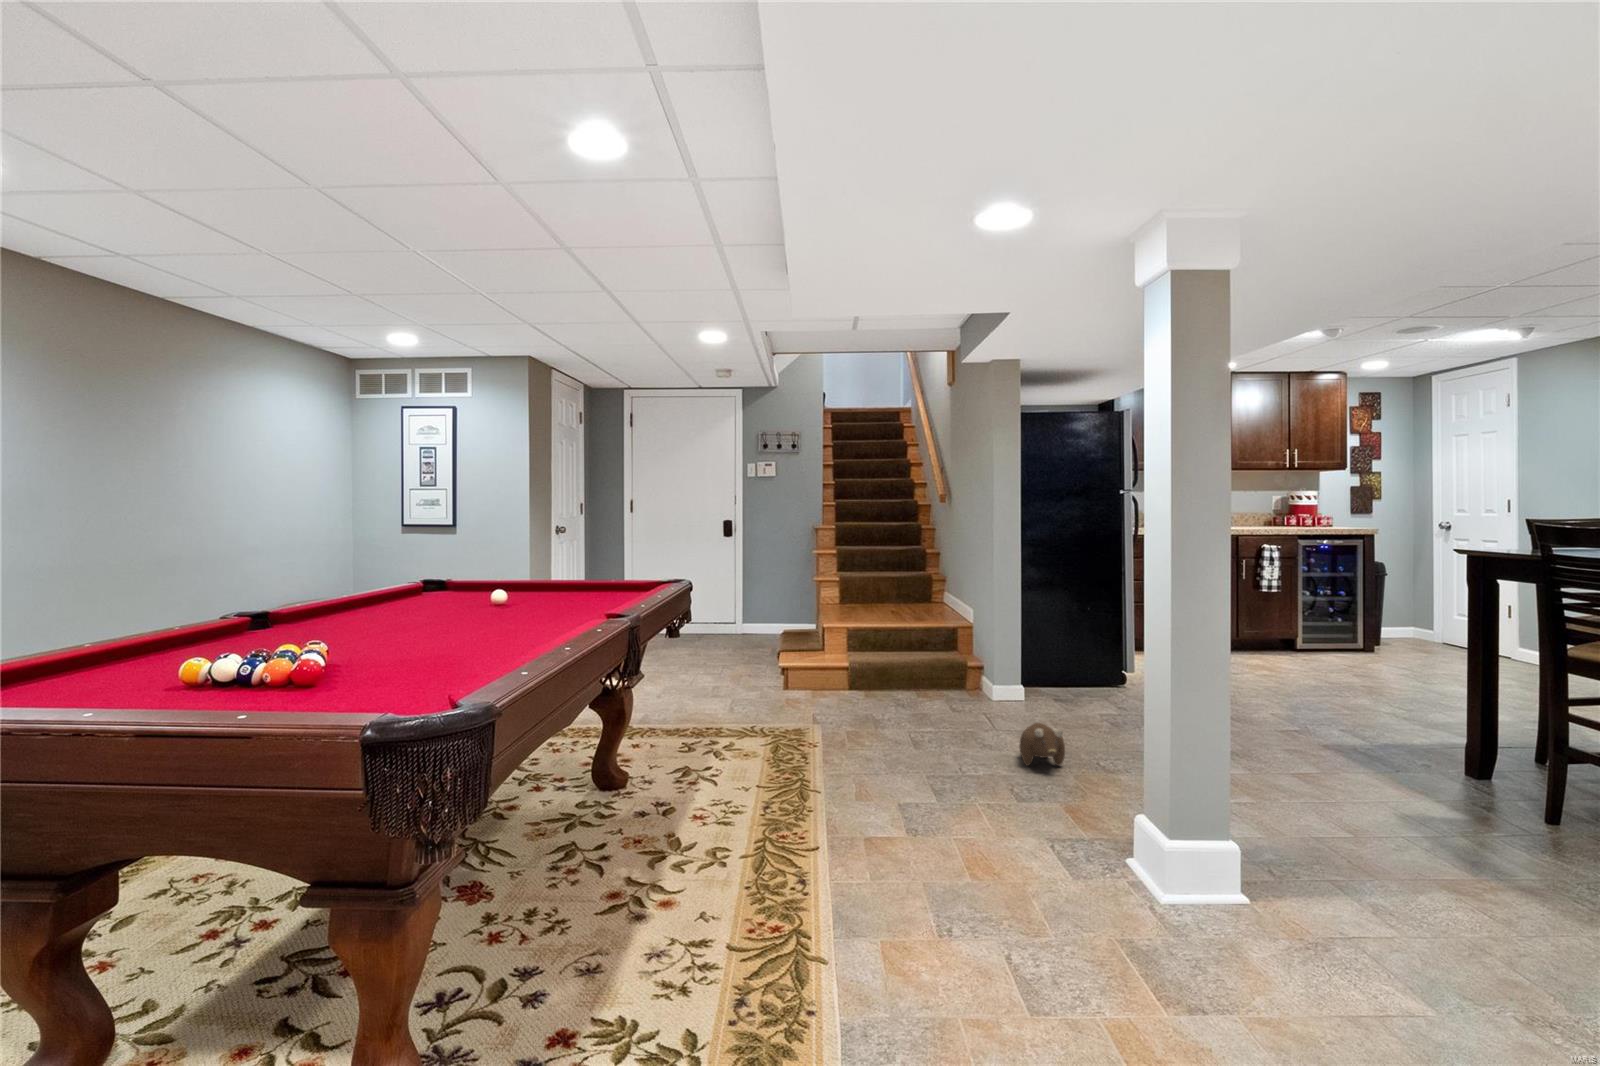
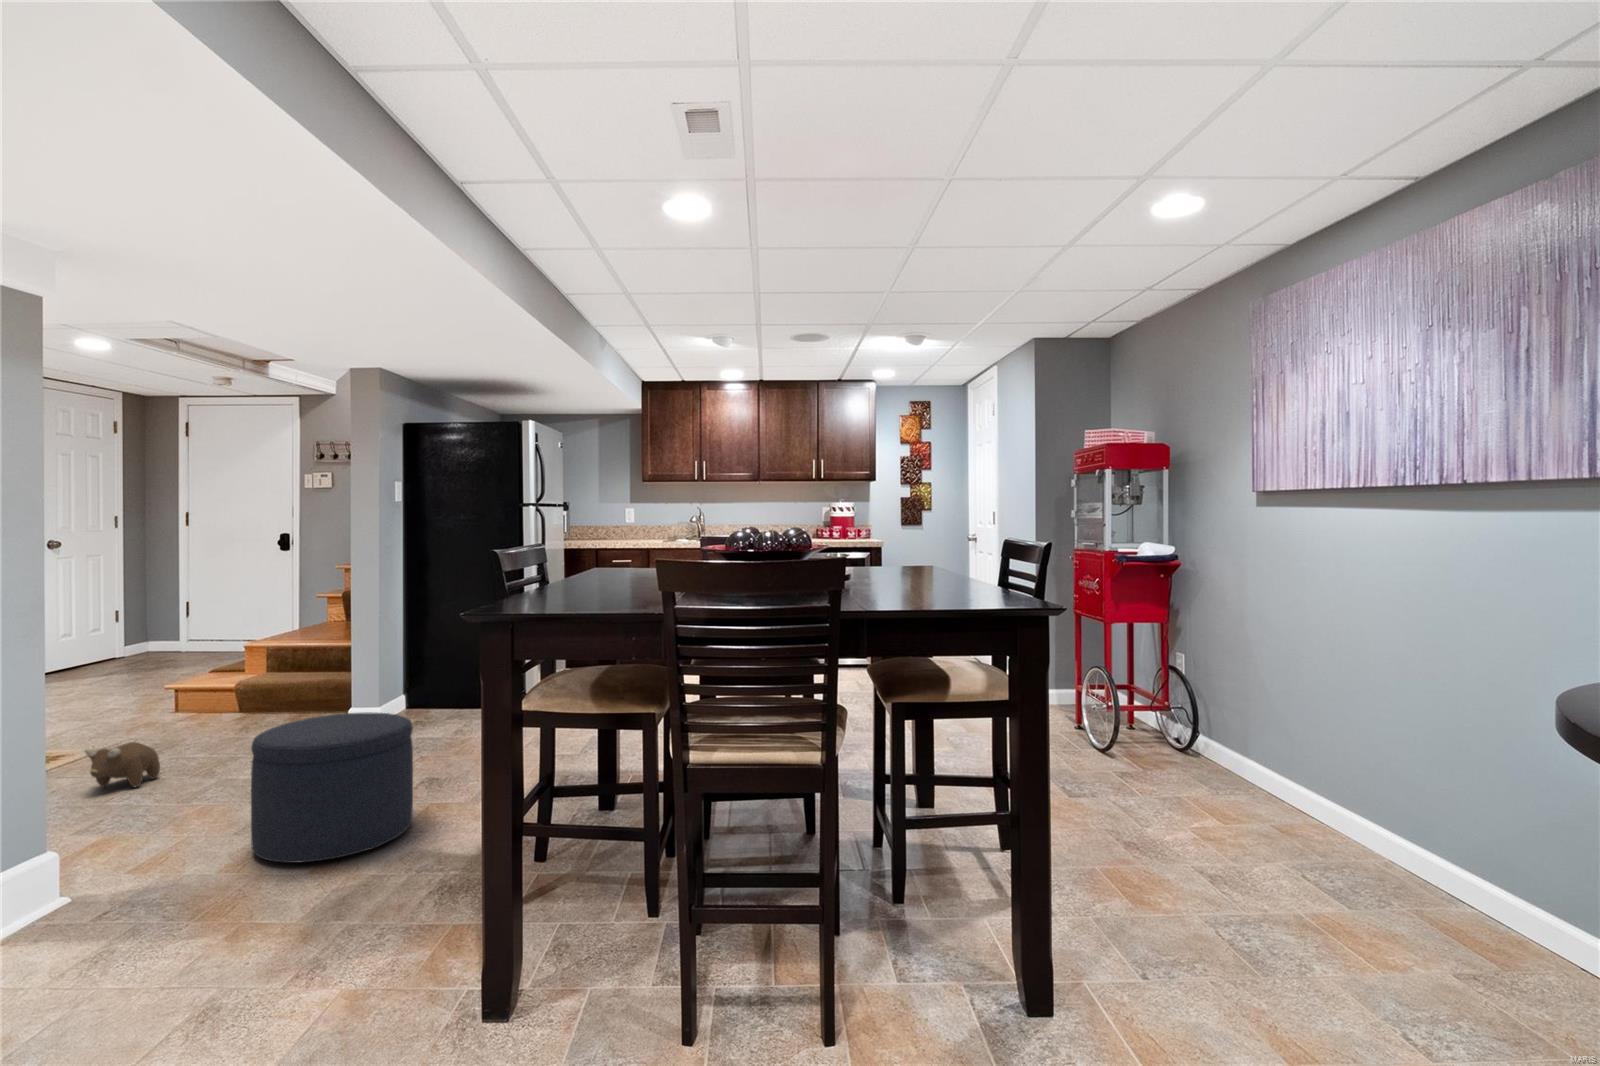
ottoman: none [1334,693,1506,835] -> present [251,712,413,863]

